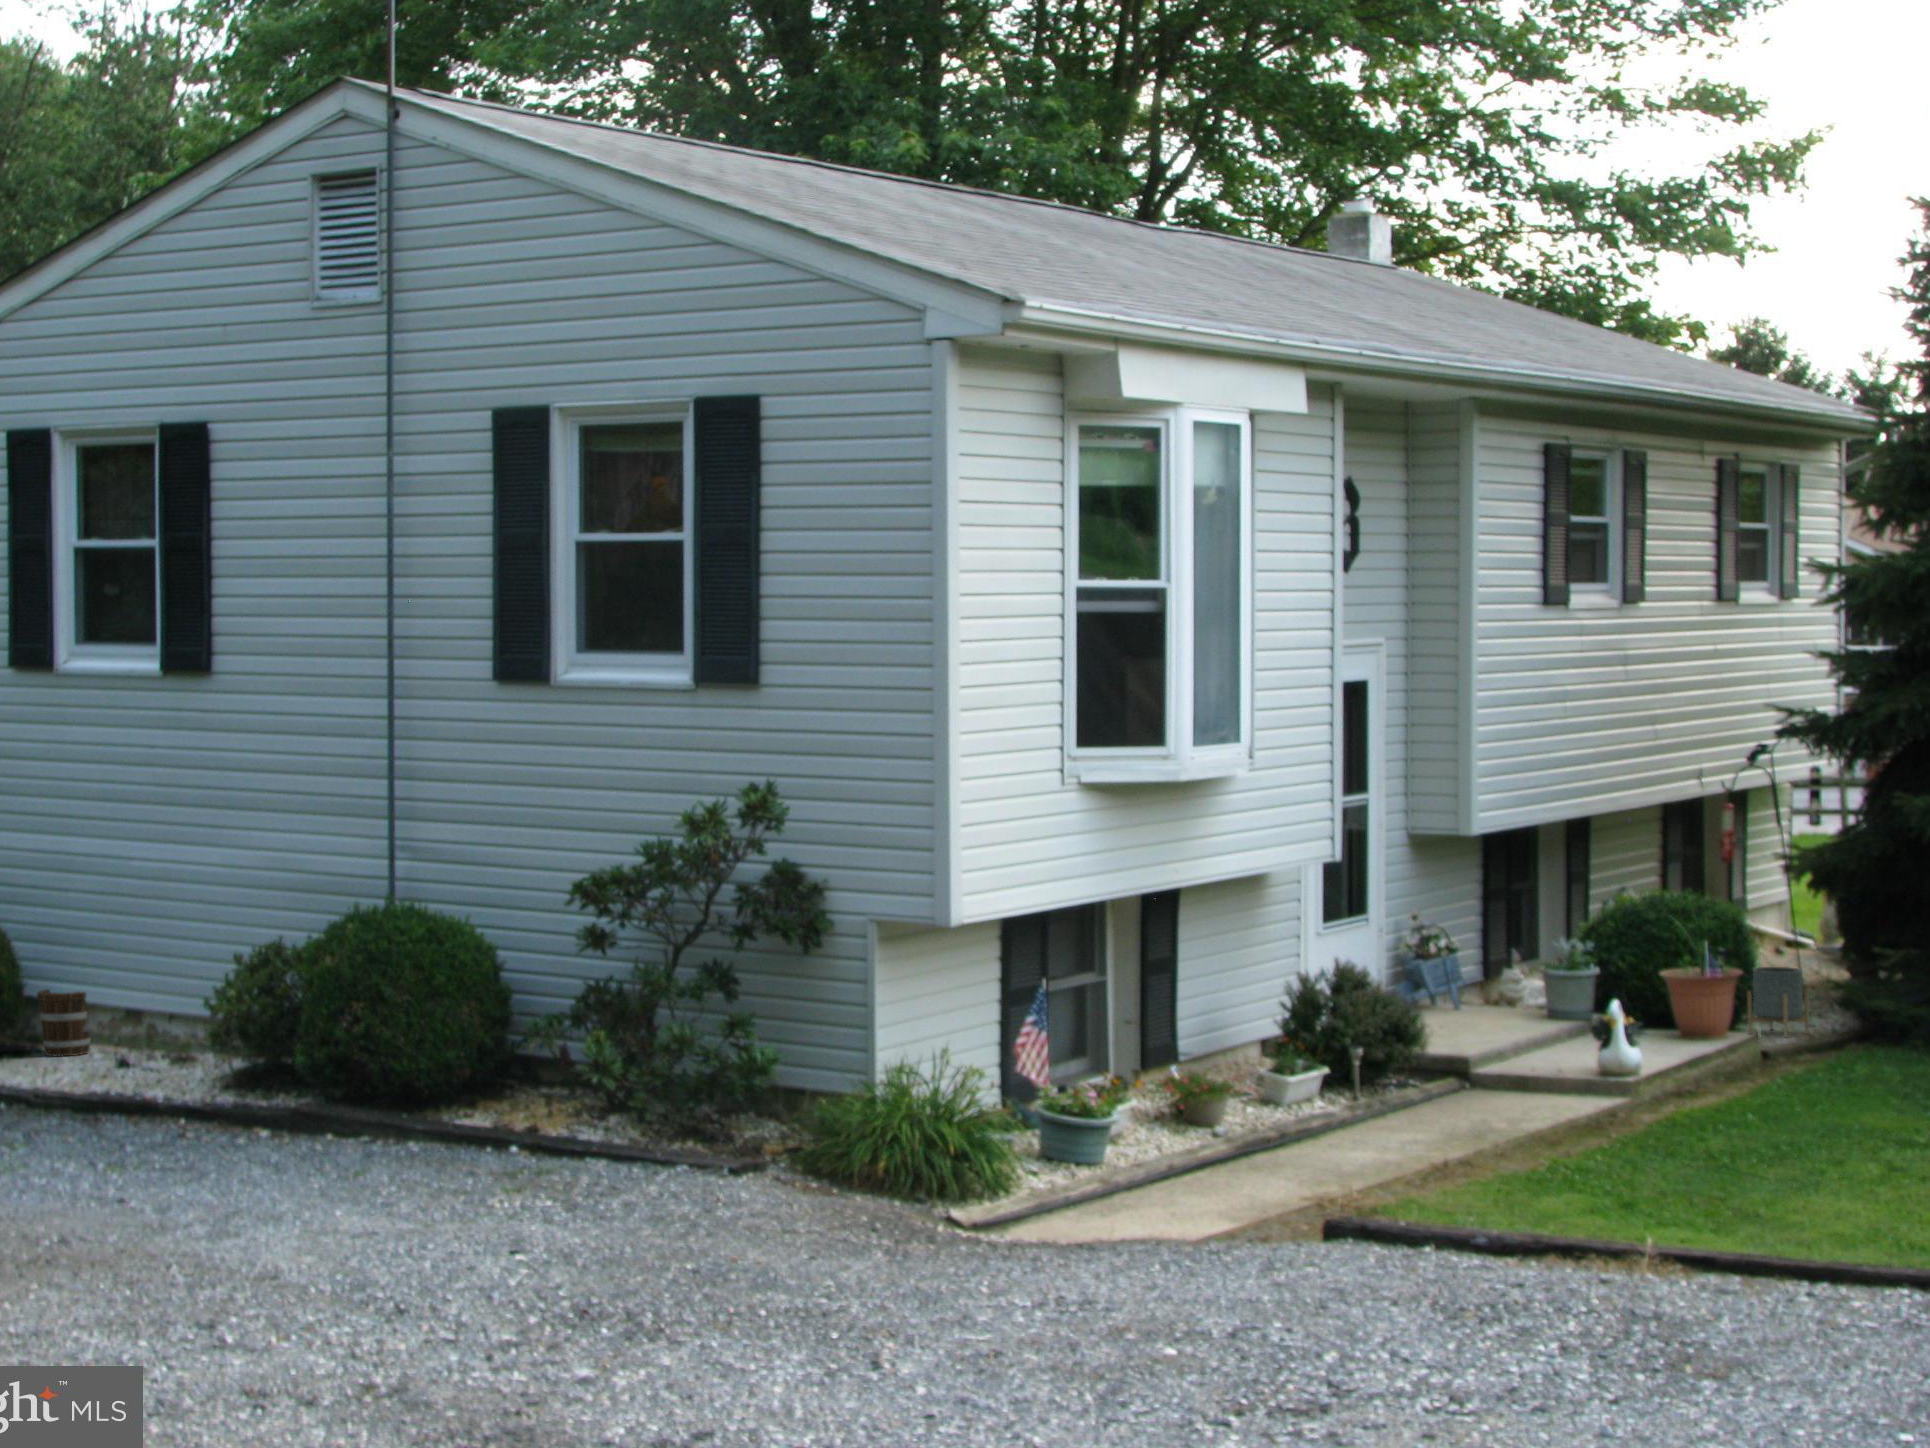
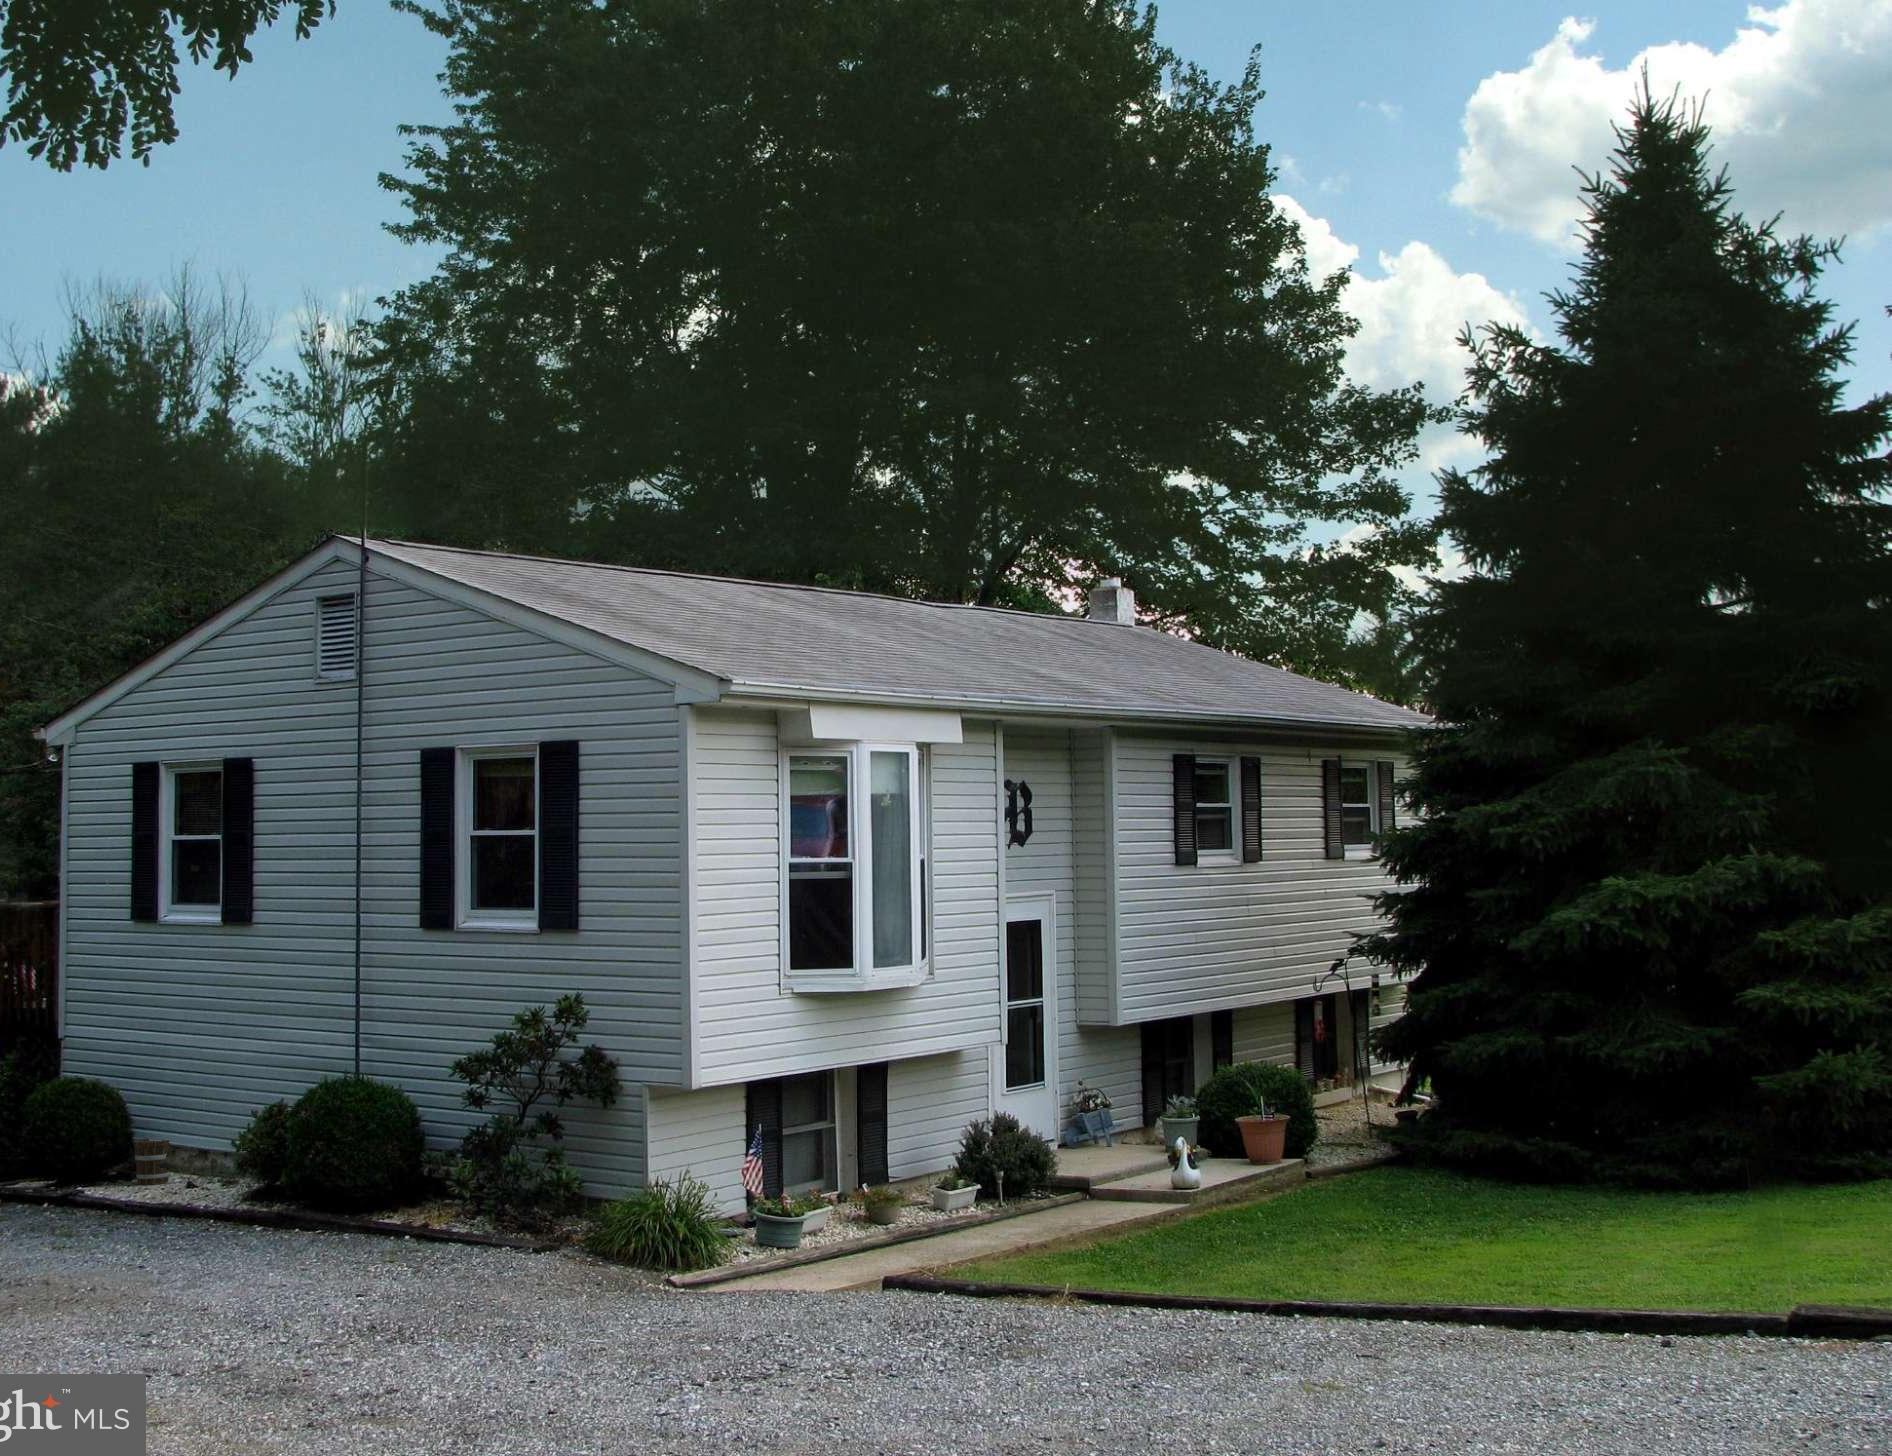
planter: present [1748,967,1809,1038] -> none [1302,1114,1346,1164]

